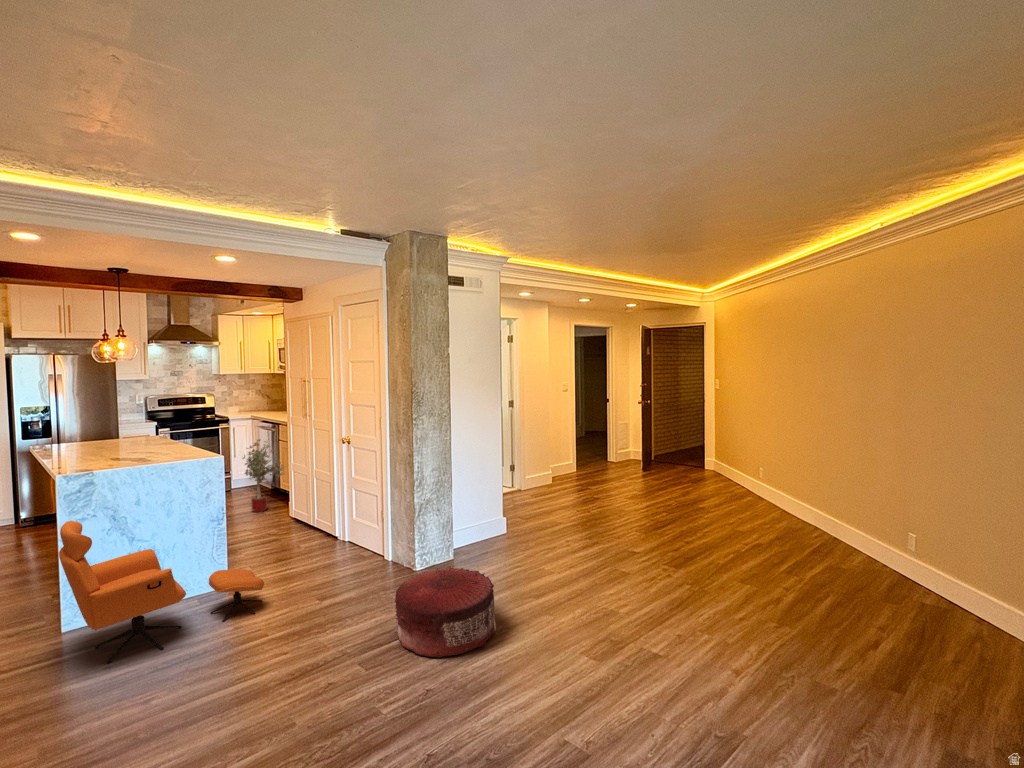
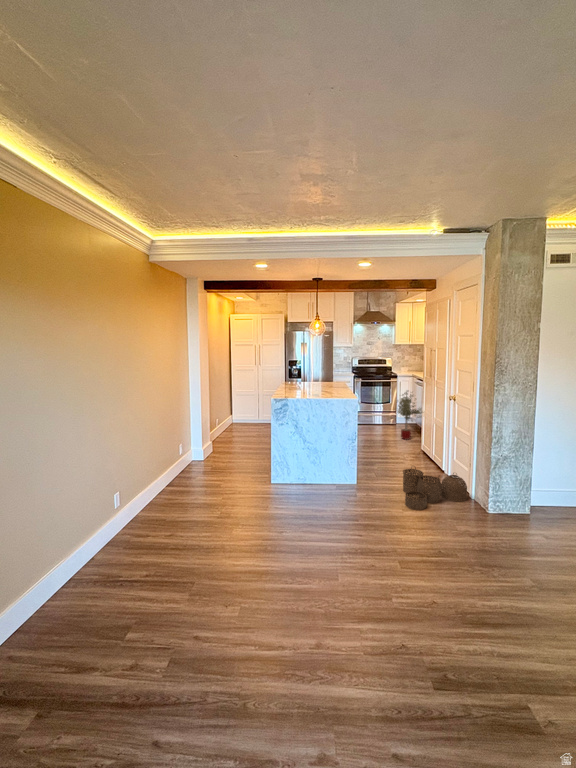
armchair: present [59,521,264,663] -> none [272,421,372,502]
woven basket: none [301,534,385,598] -> present [403,467,467,510]
pouf: present [395,566,496,657] -> none [436,514,533,597]

